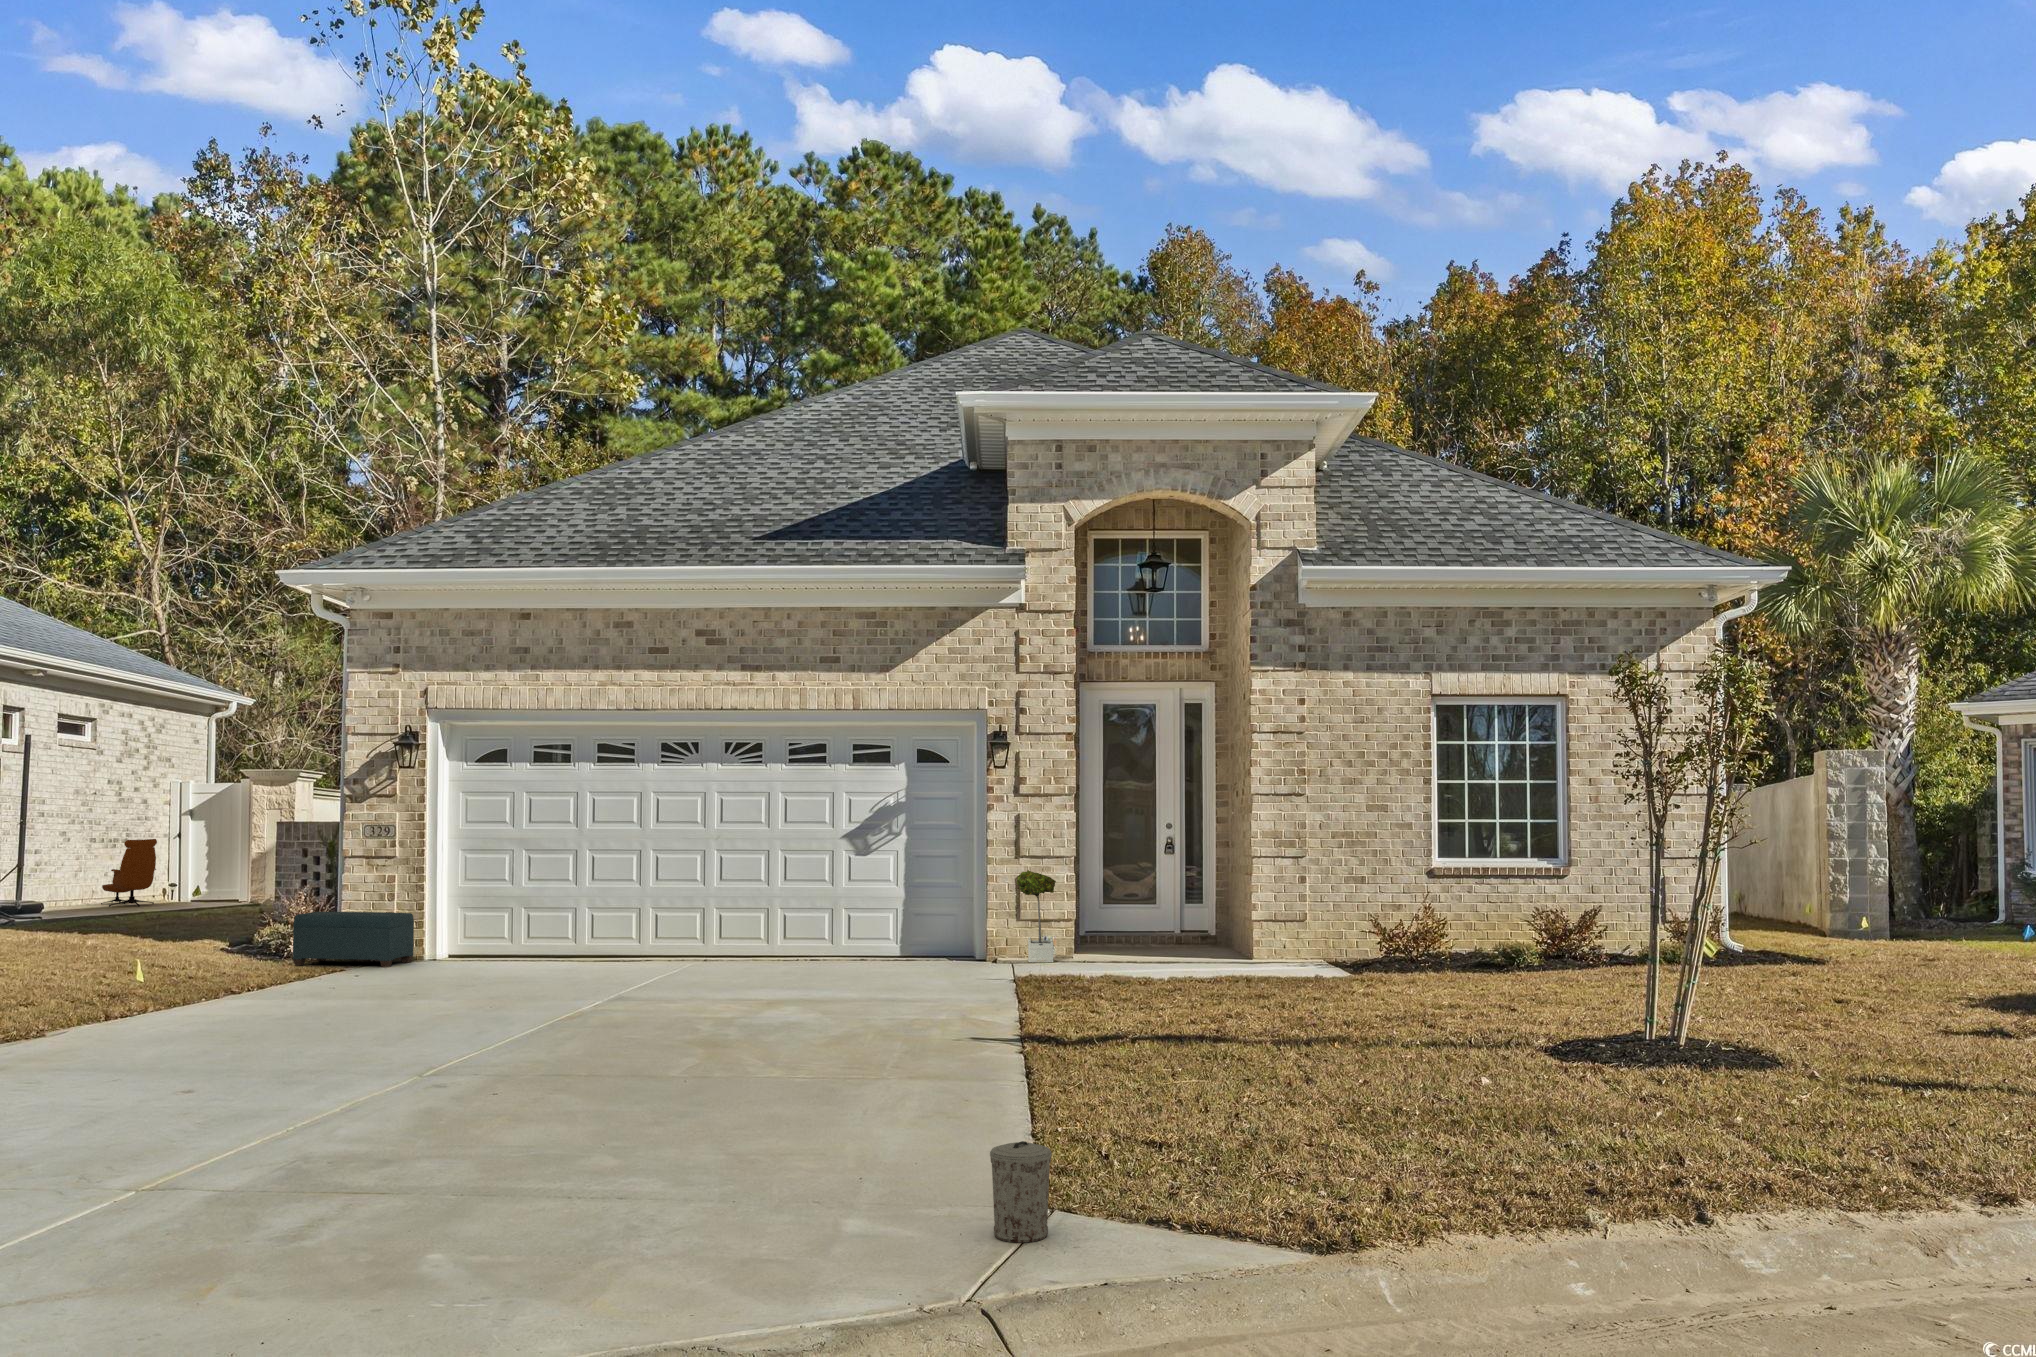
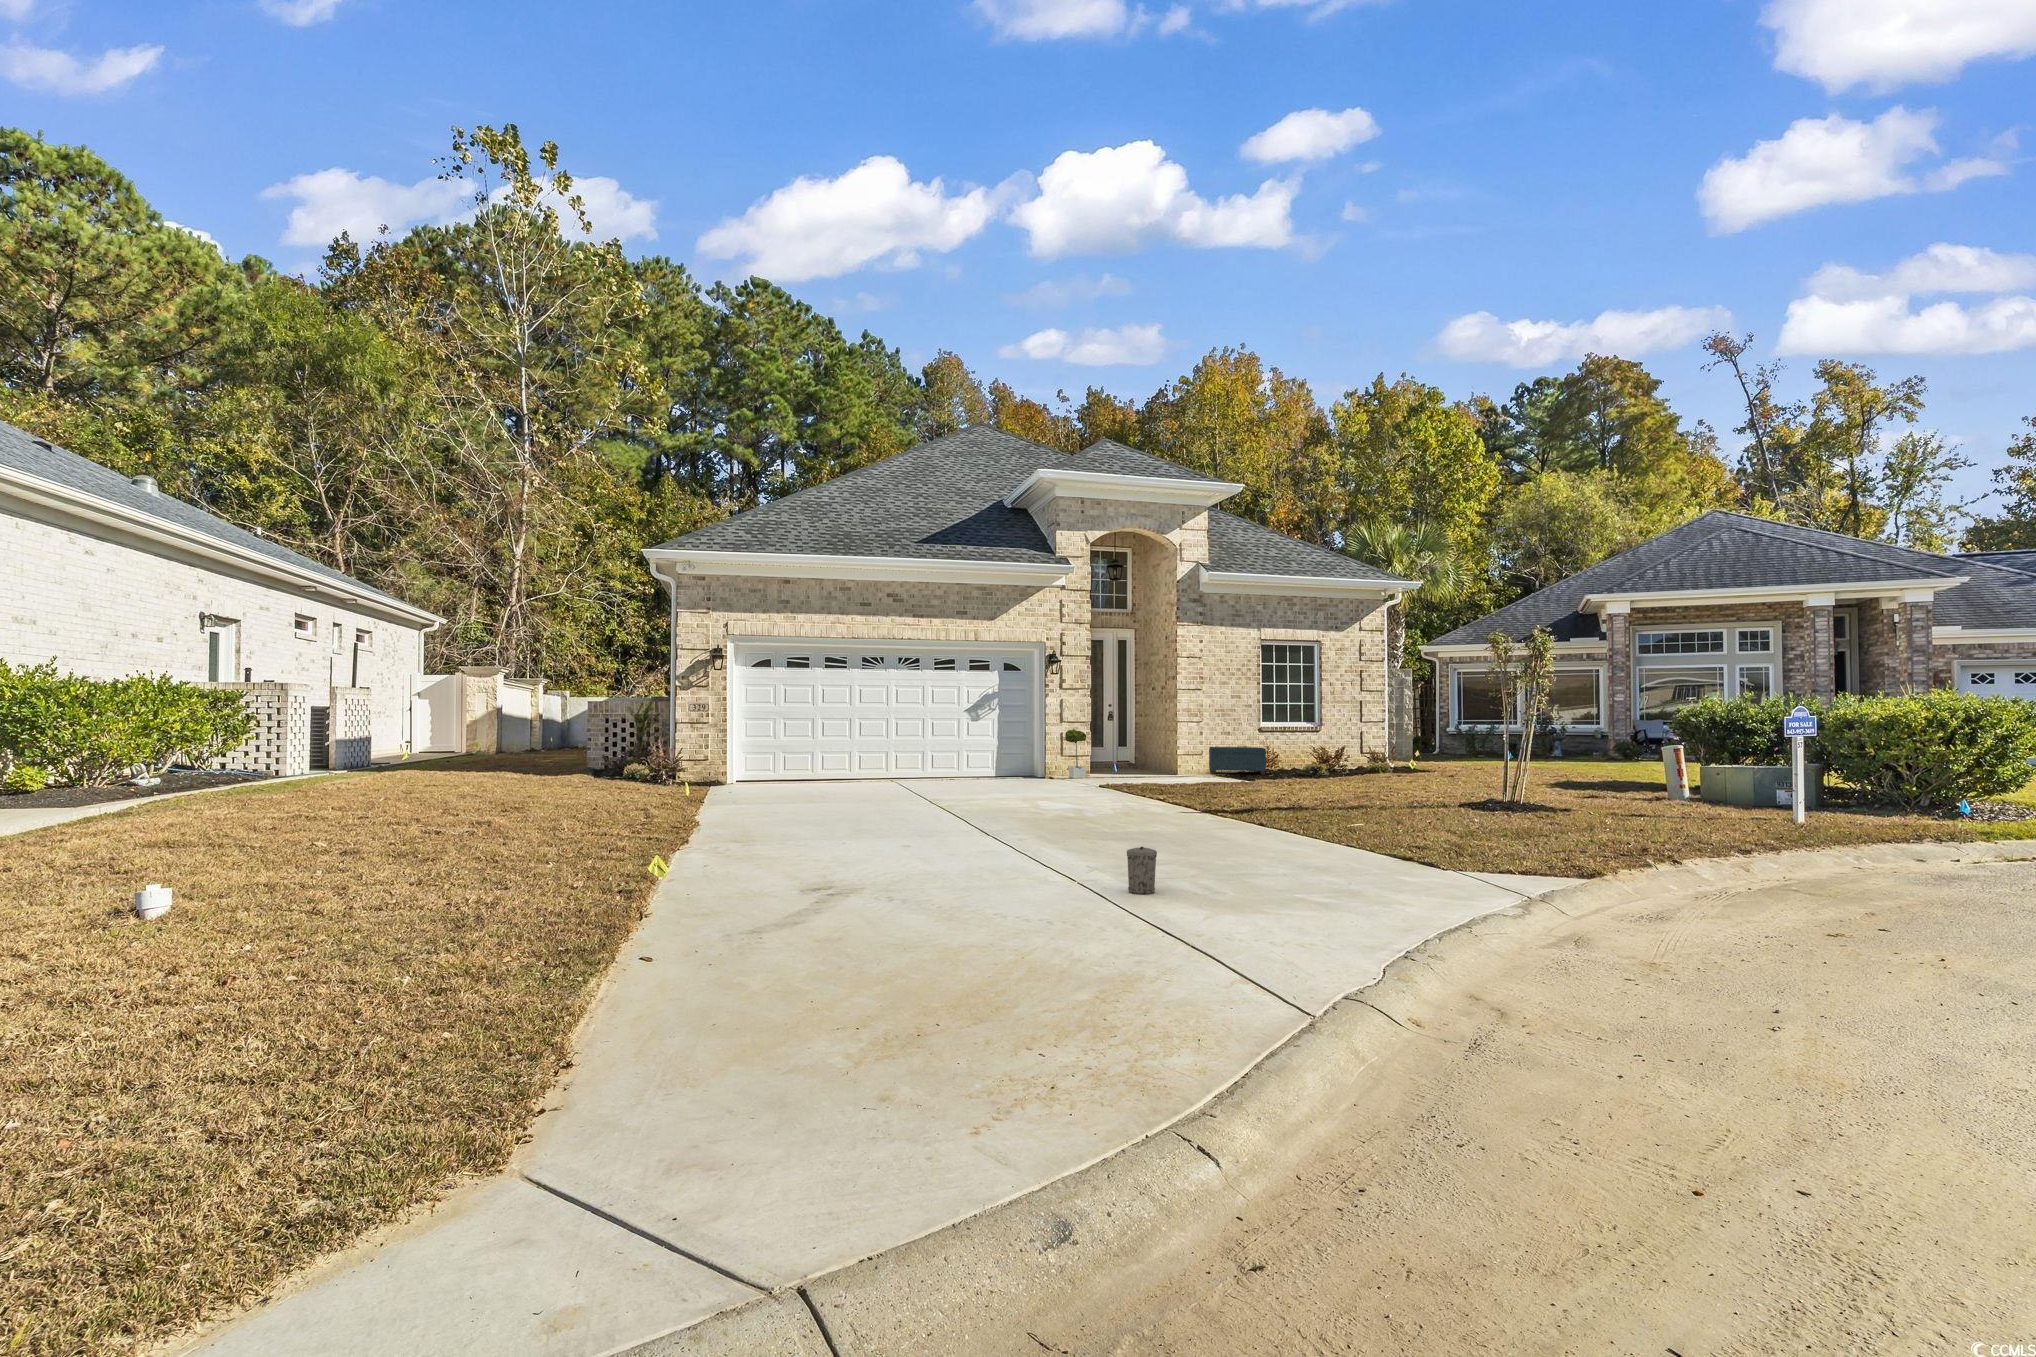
lounge chair: present [101,839,157,906] -> none [352,719,400,764]
bench: present [293,912,414,967] -> present [1209,747,1266,775]
trash can: present [990,1141,1052,1242] -> present [1127,847,1157,894]

